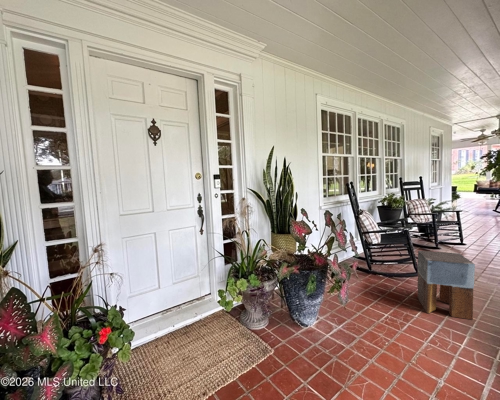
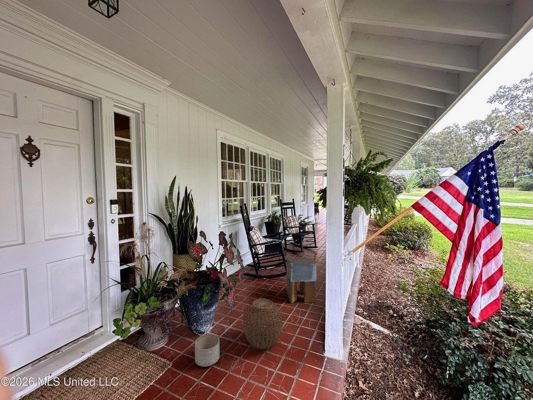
woven basket: none [358,298,420,368] -> present [243,298,282,349]
planter: none [298,328,328,367] -> present [195,334,220,367]

